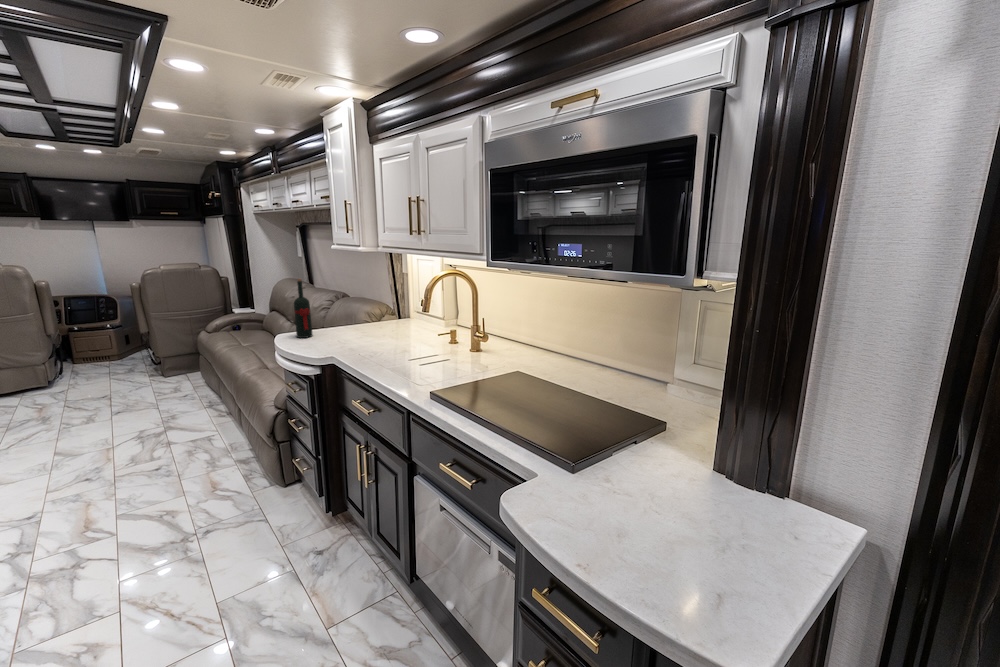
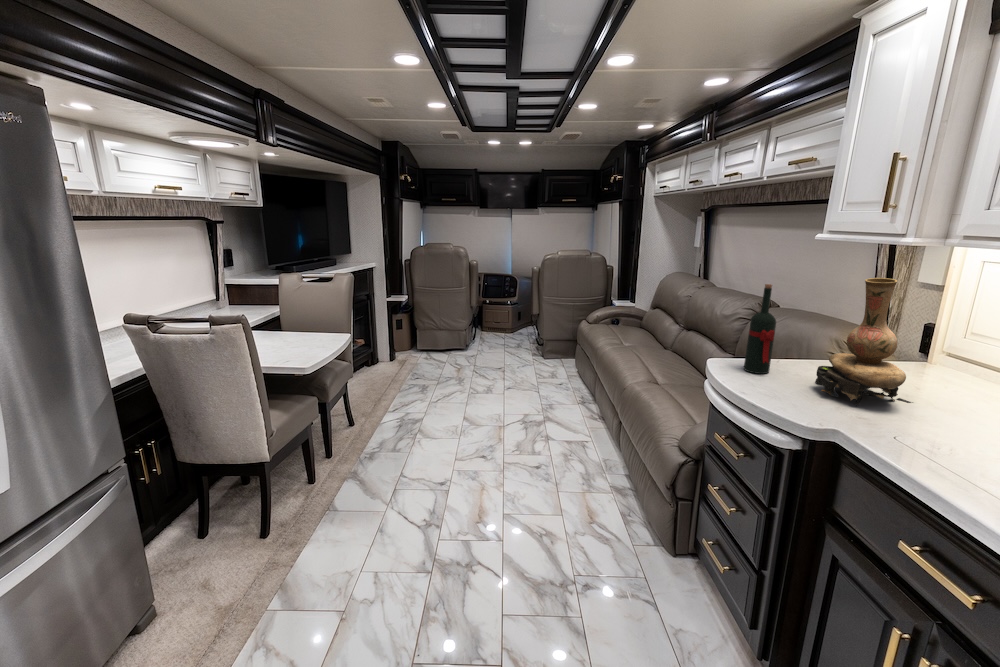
vase: none [333,270,382,344] -> present [815,278,910,406]

